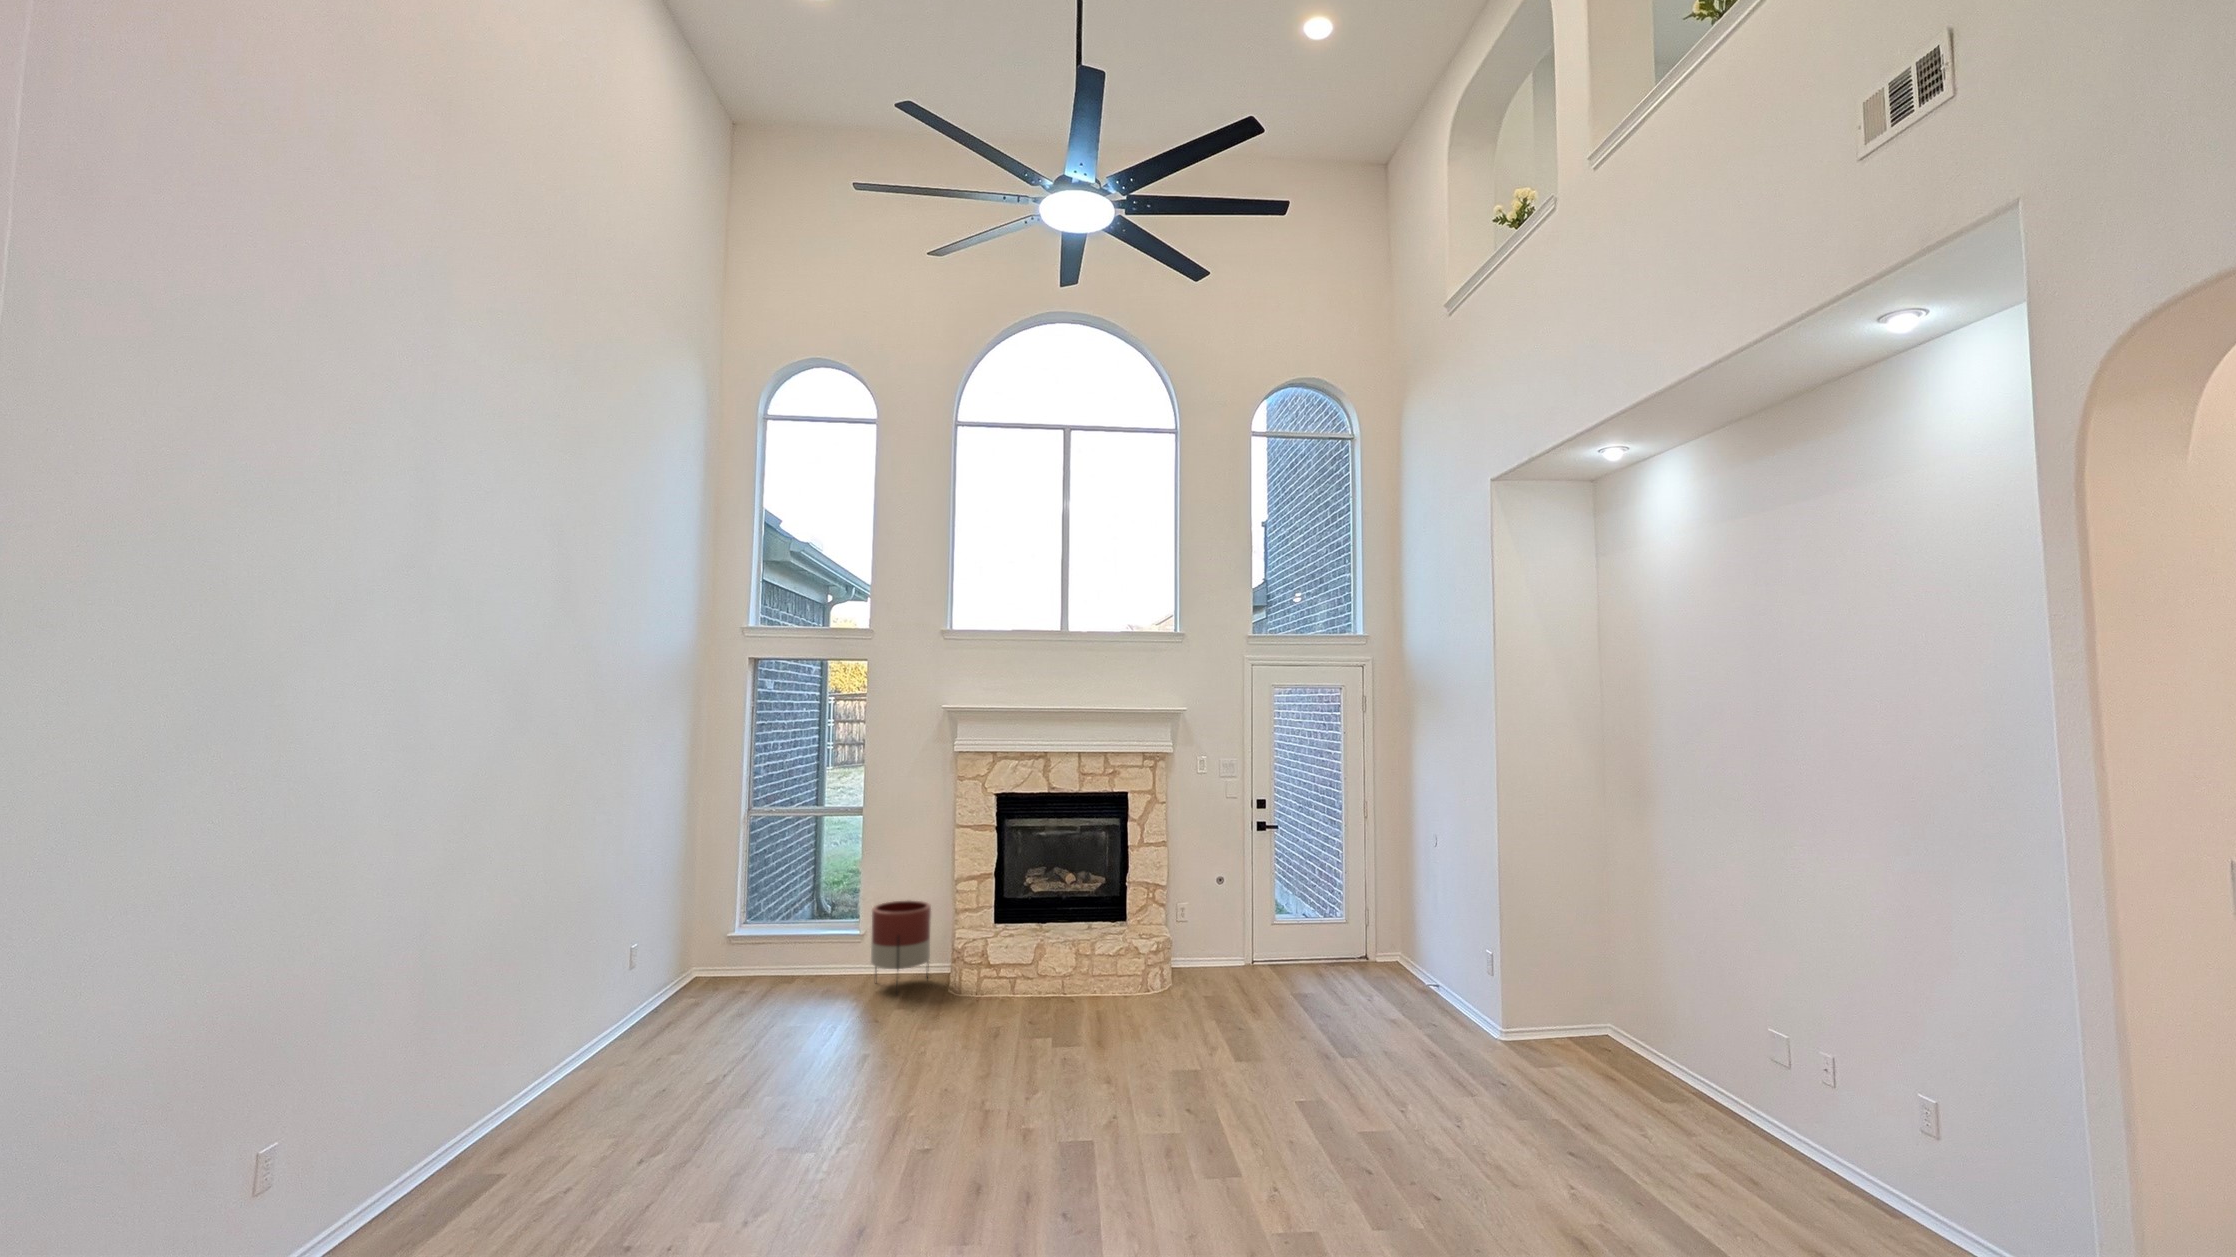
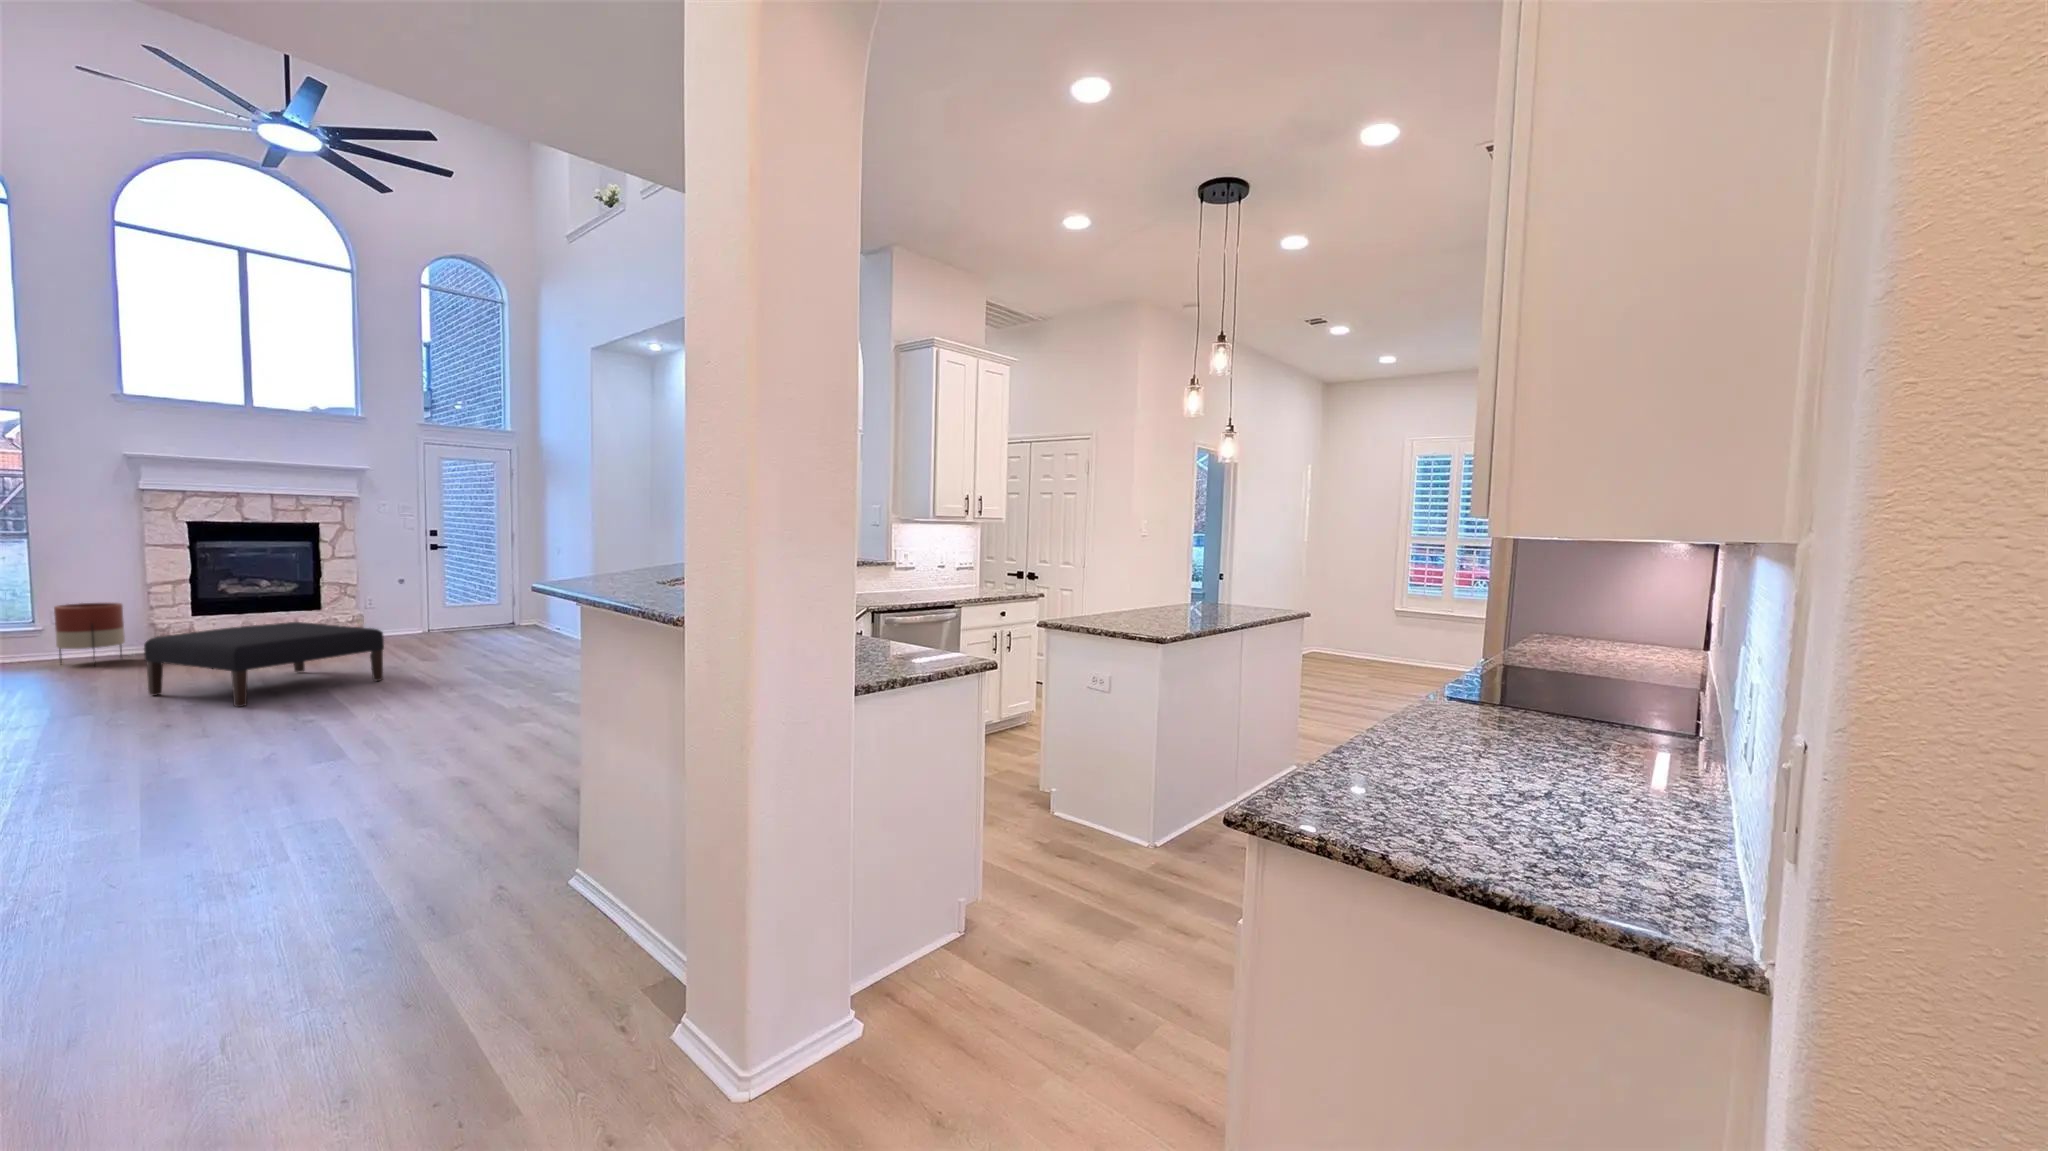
ottoman: none [892,984,1174,1197] -> present [144,622,384,707]

